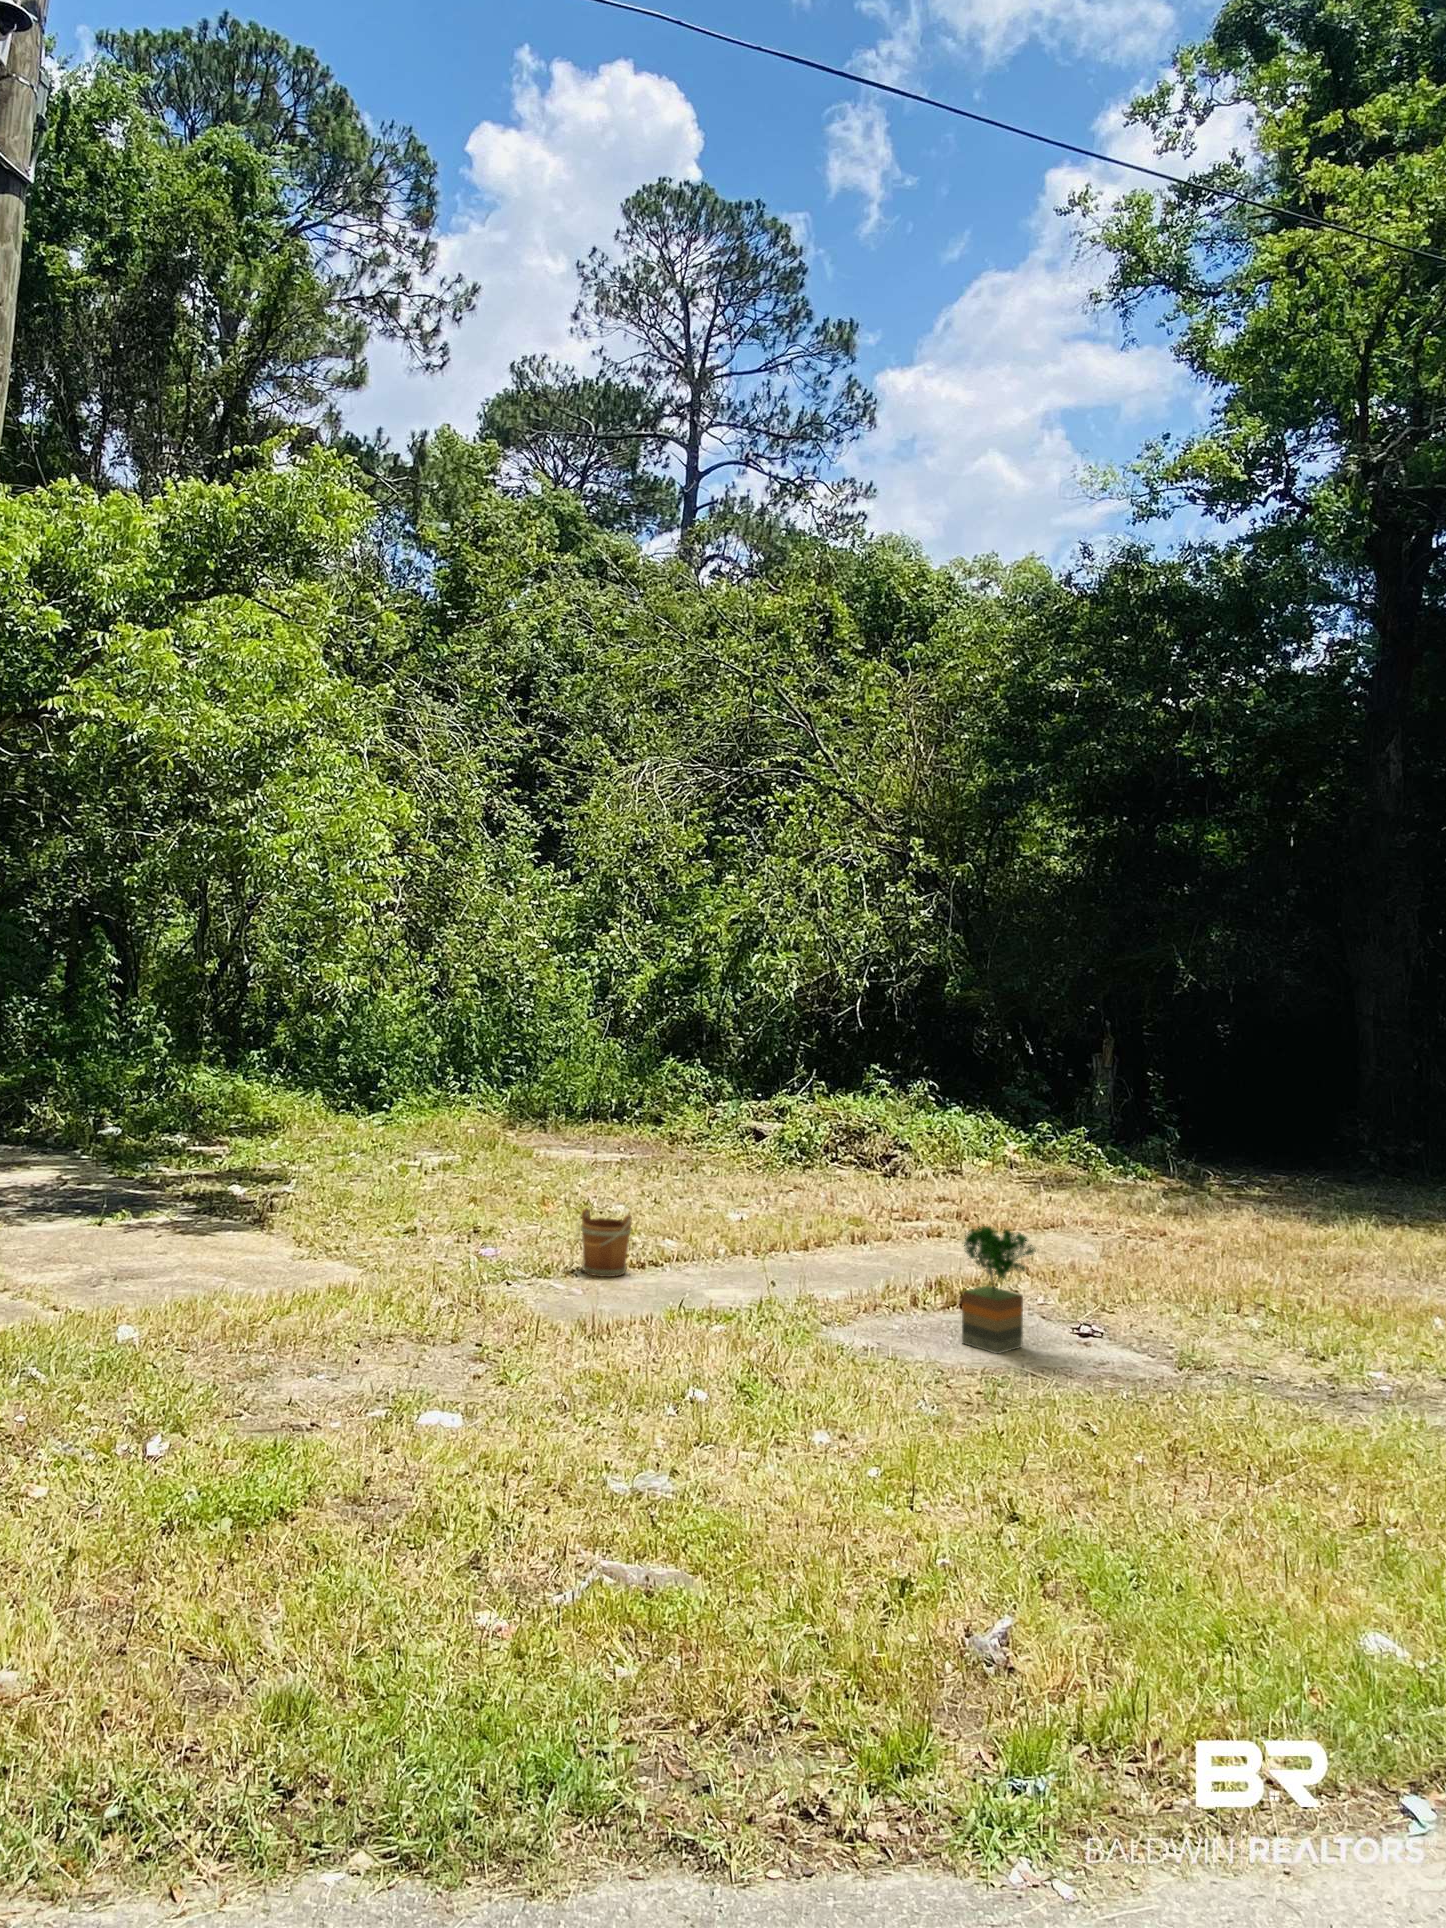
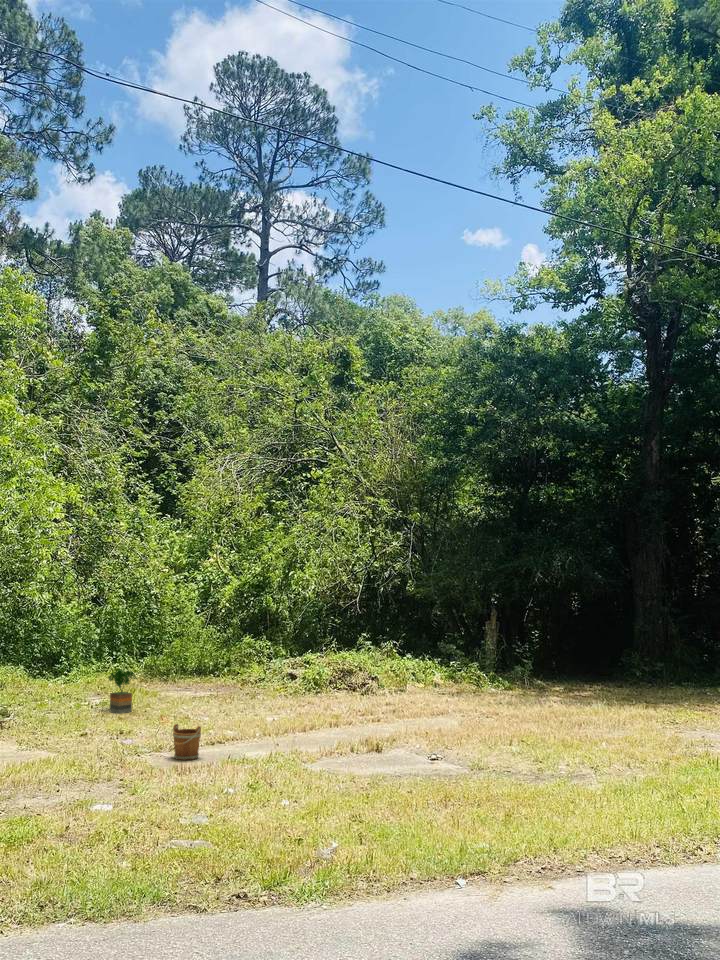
potted tree: present [962,1226,1036,1354] -> present [109,670,137,714]

